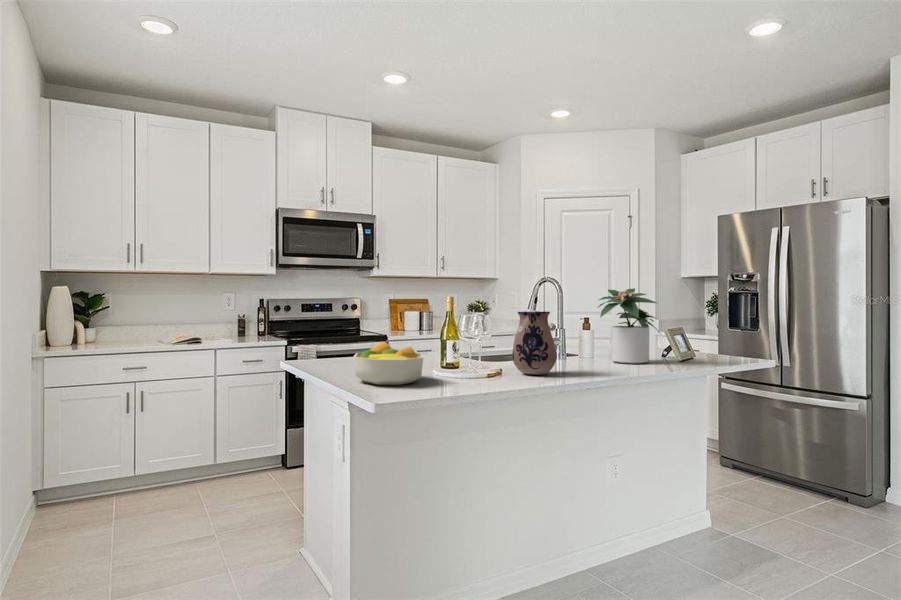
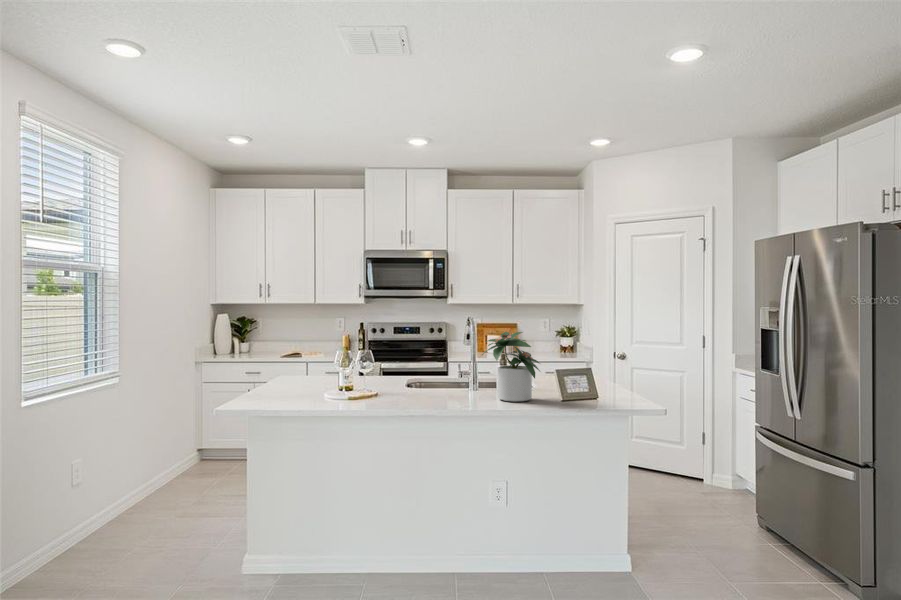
ceramic pitcher: present [512,311,557,375] -> none [368,351,406,403]
fruit bowl: present [354,342,423,385] -> none [250,369,303,401]

